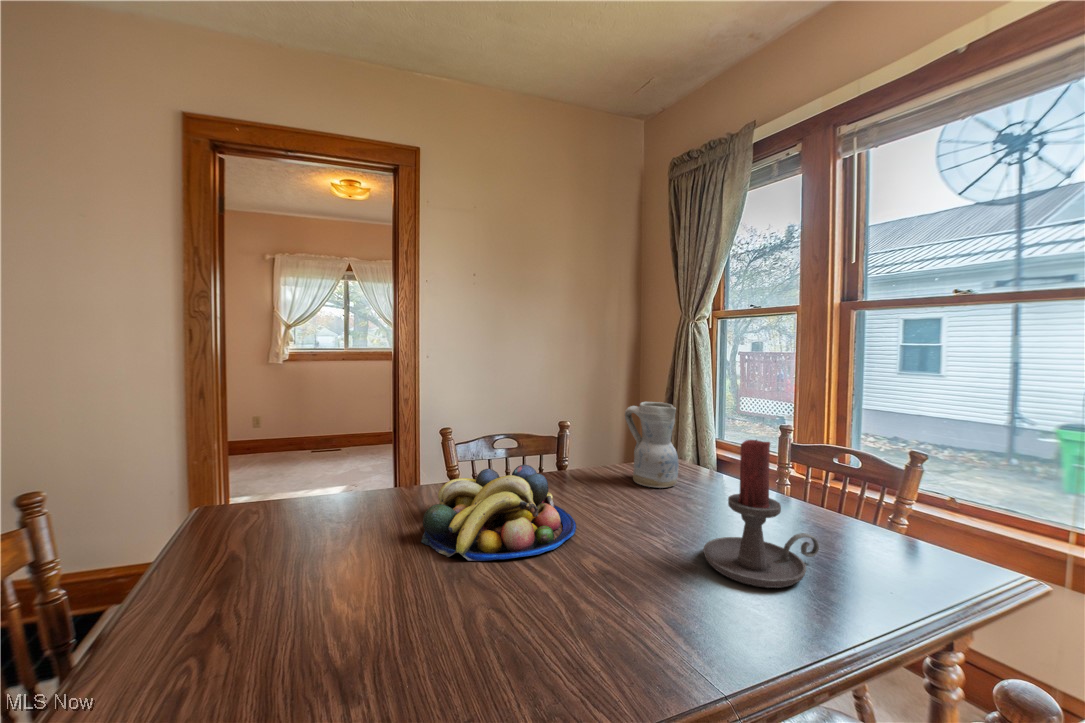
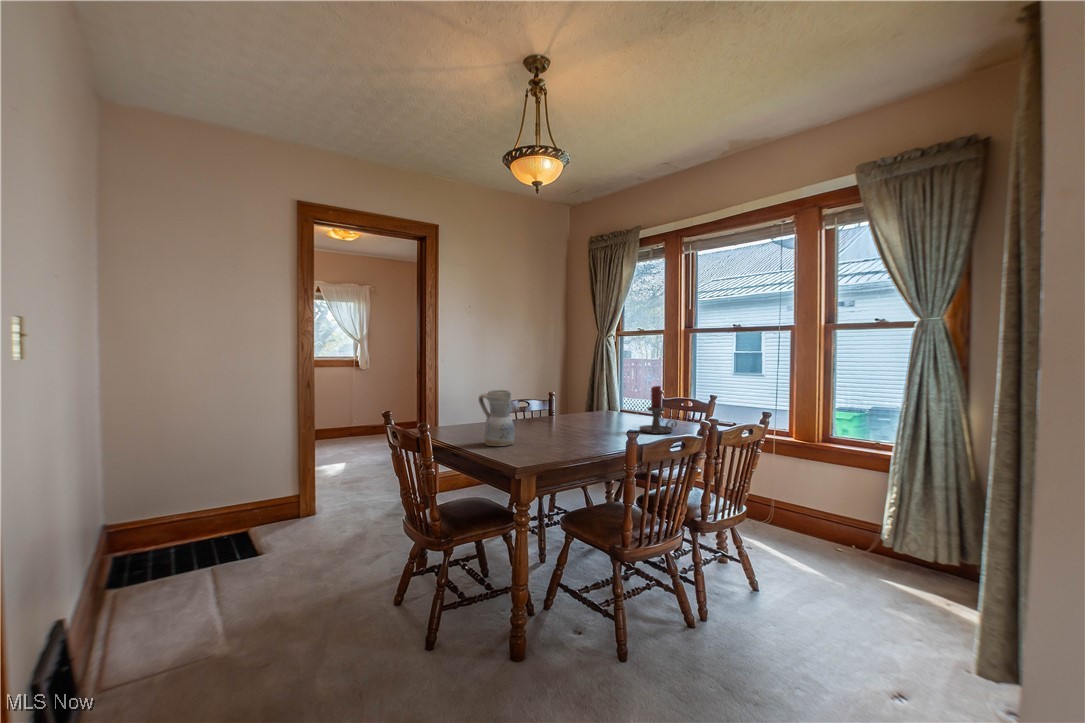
ceramic pitcher: present [625,402,679,488] -> present [479,390,514,446]
fruit bowl: present [421,465,576,561] -> none [526,406,589,436]

